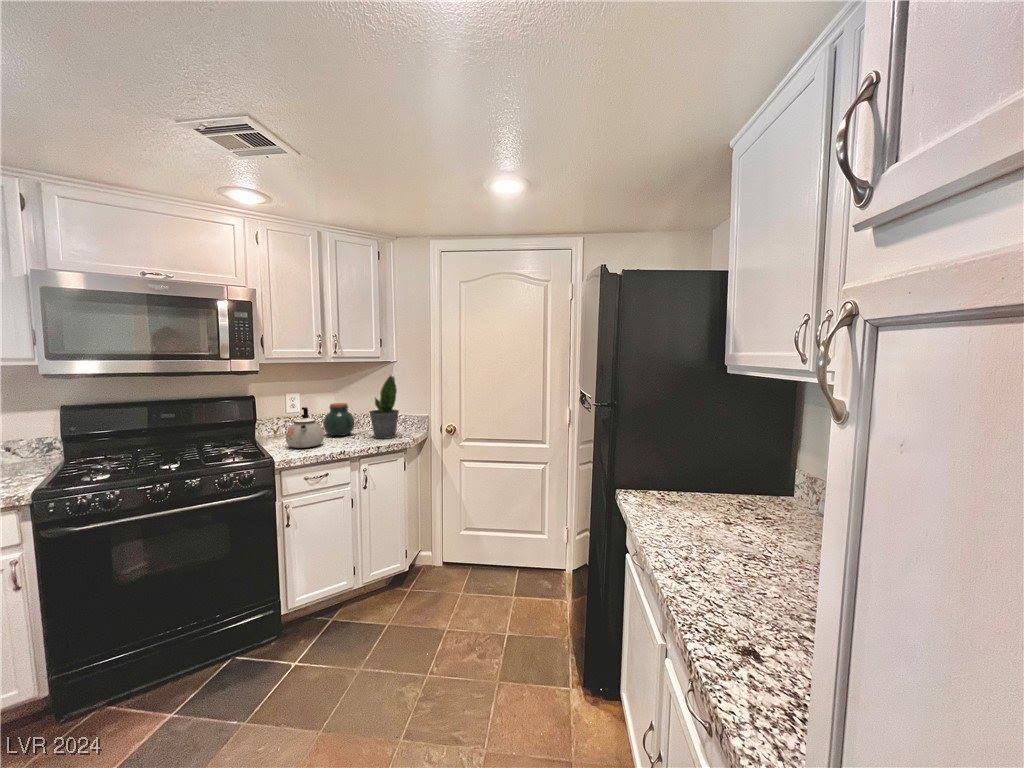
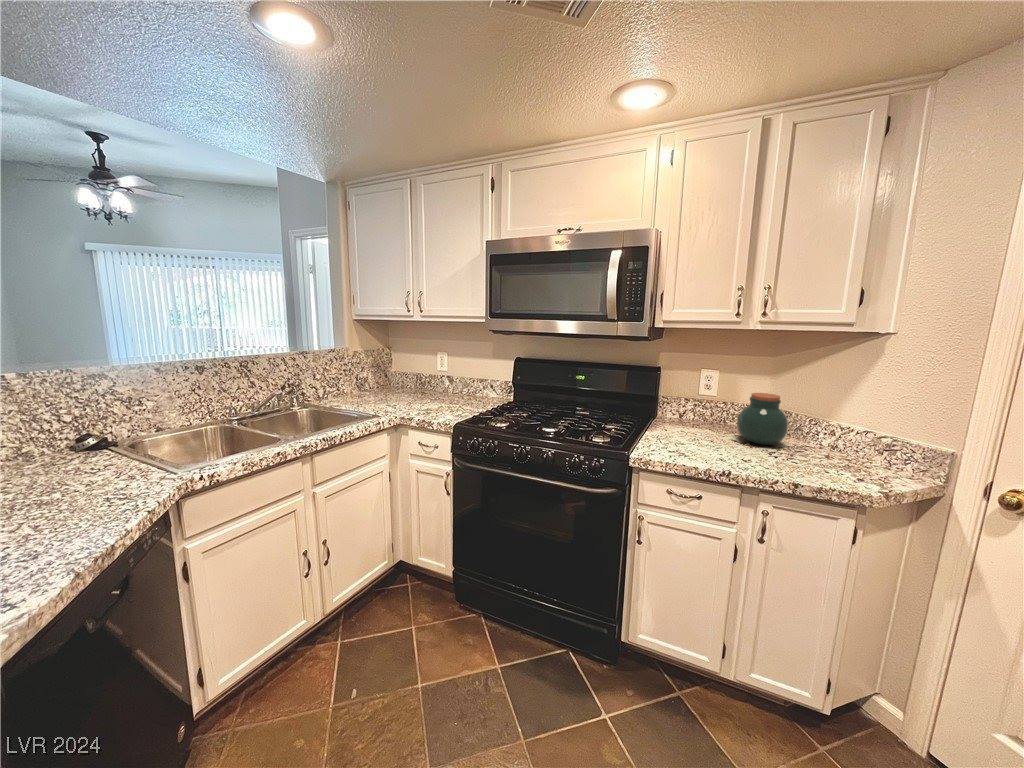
potted plant: present [369,376,399,439] -> none [805,358,873,475]
kettle: present [286,407,324,448] -> none [668,392,718,450]

